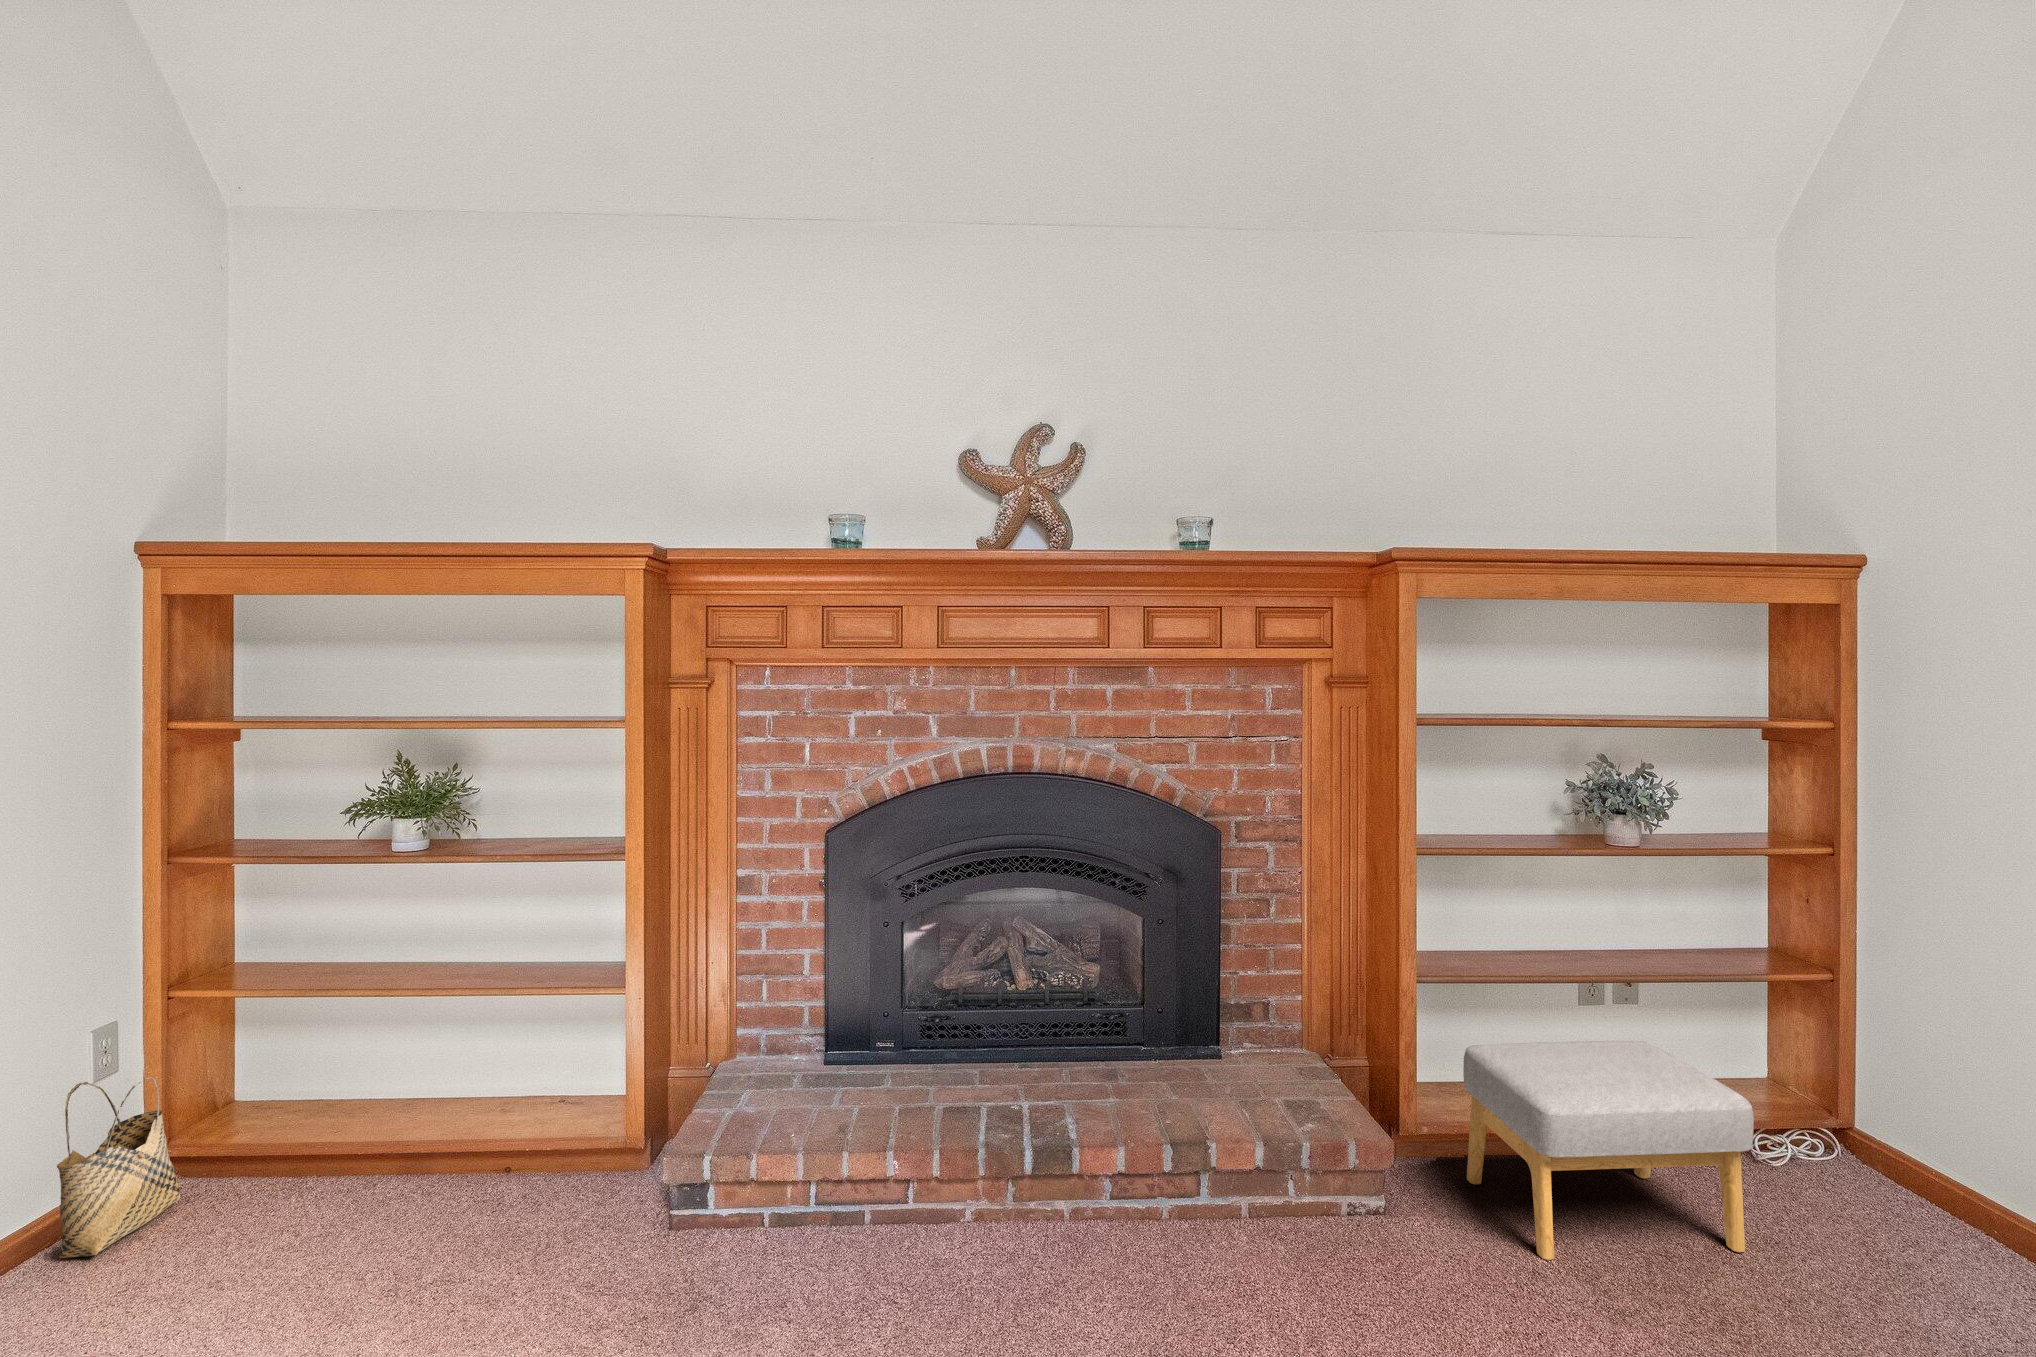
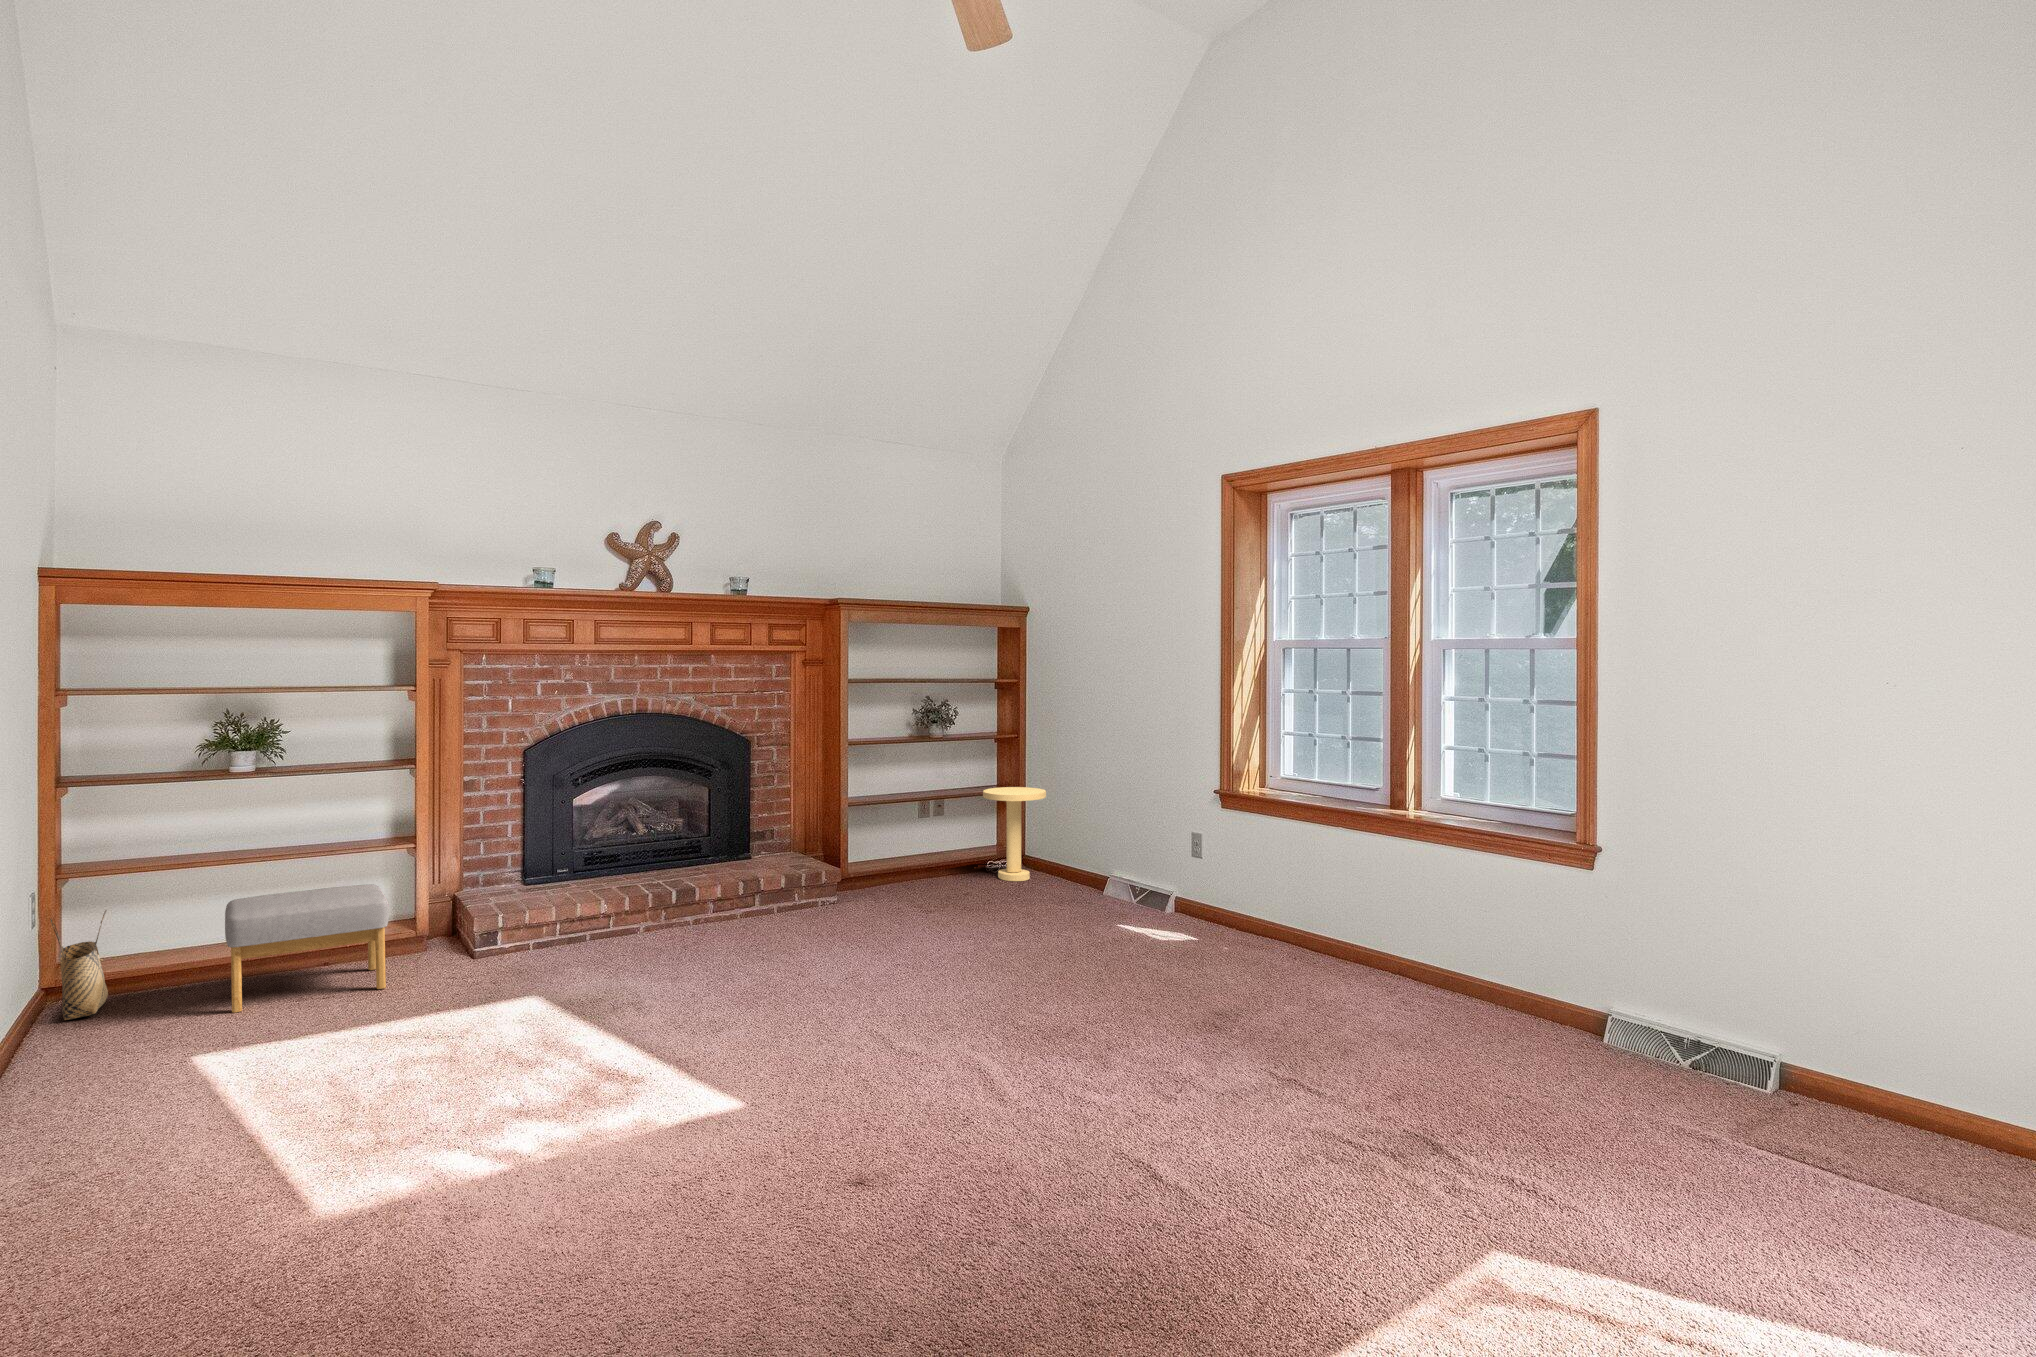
side table: none [1747,971,1944,1225] -> present [983,787,1046,881]
footstool: present [1463,1041,1754,1260] -> present [225,884,389,1013]

